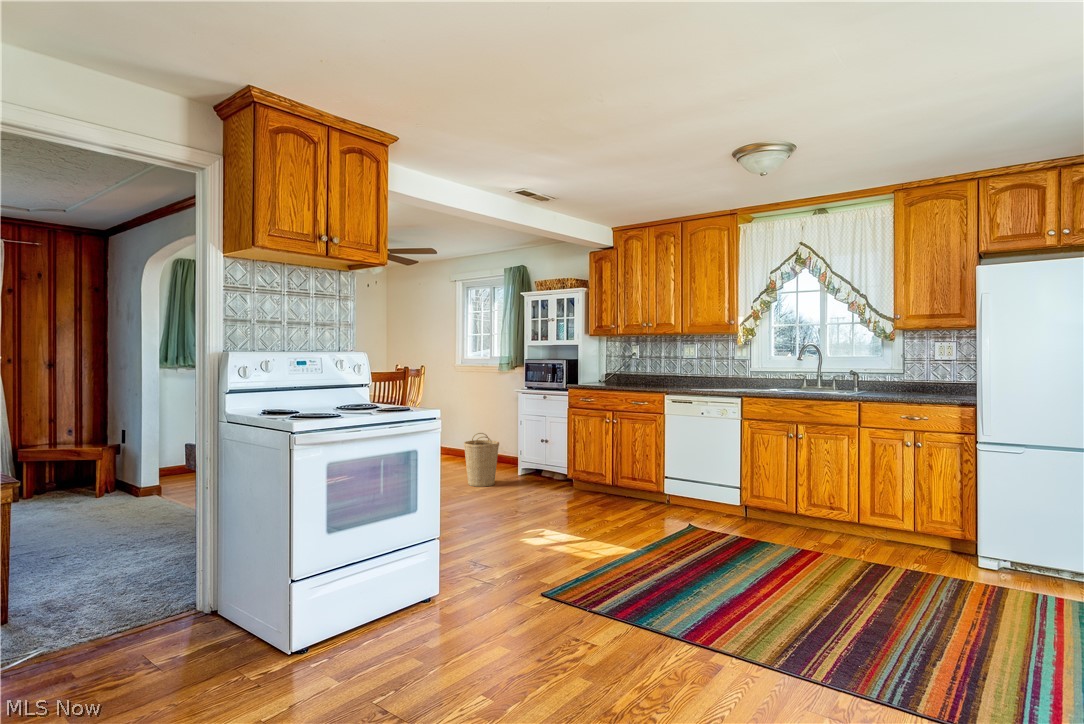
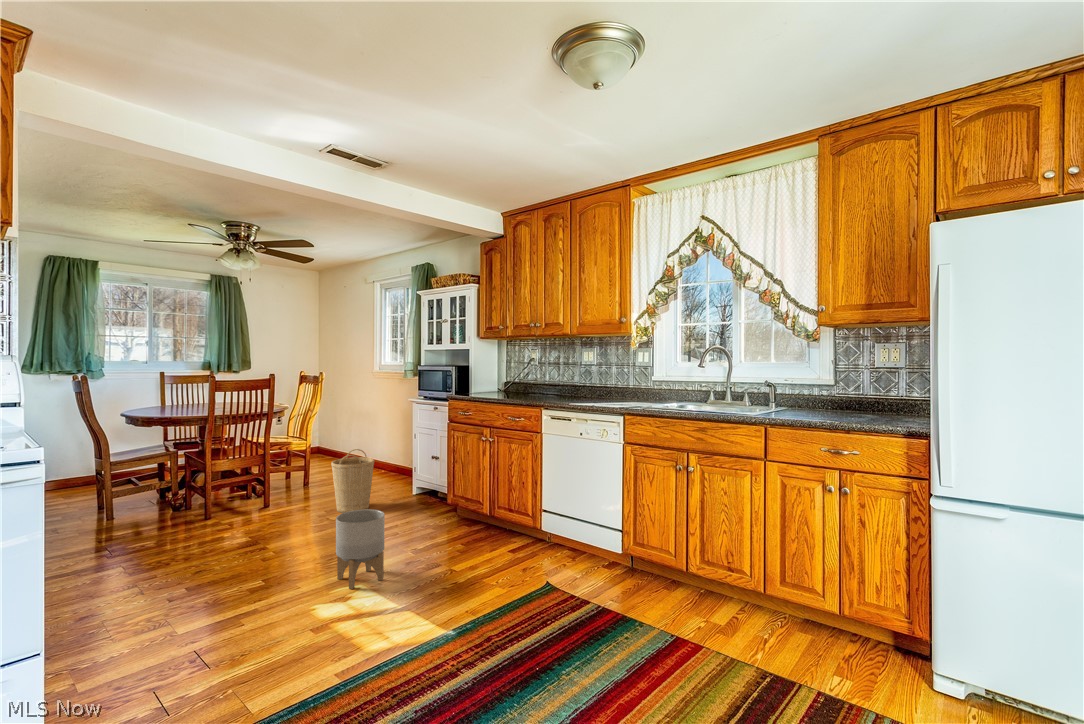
planter: none [525,471,561,529] -> present [336,509,385,589]

